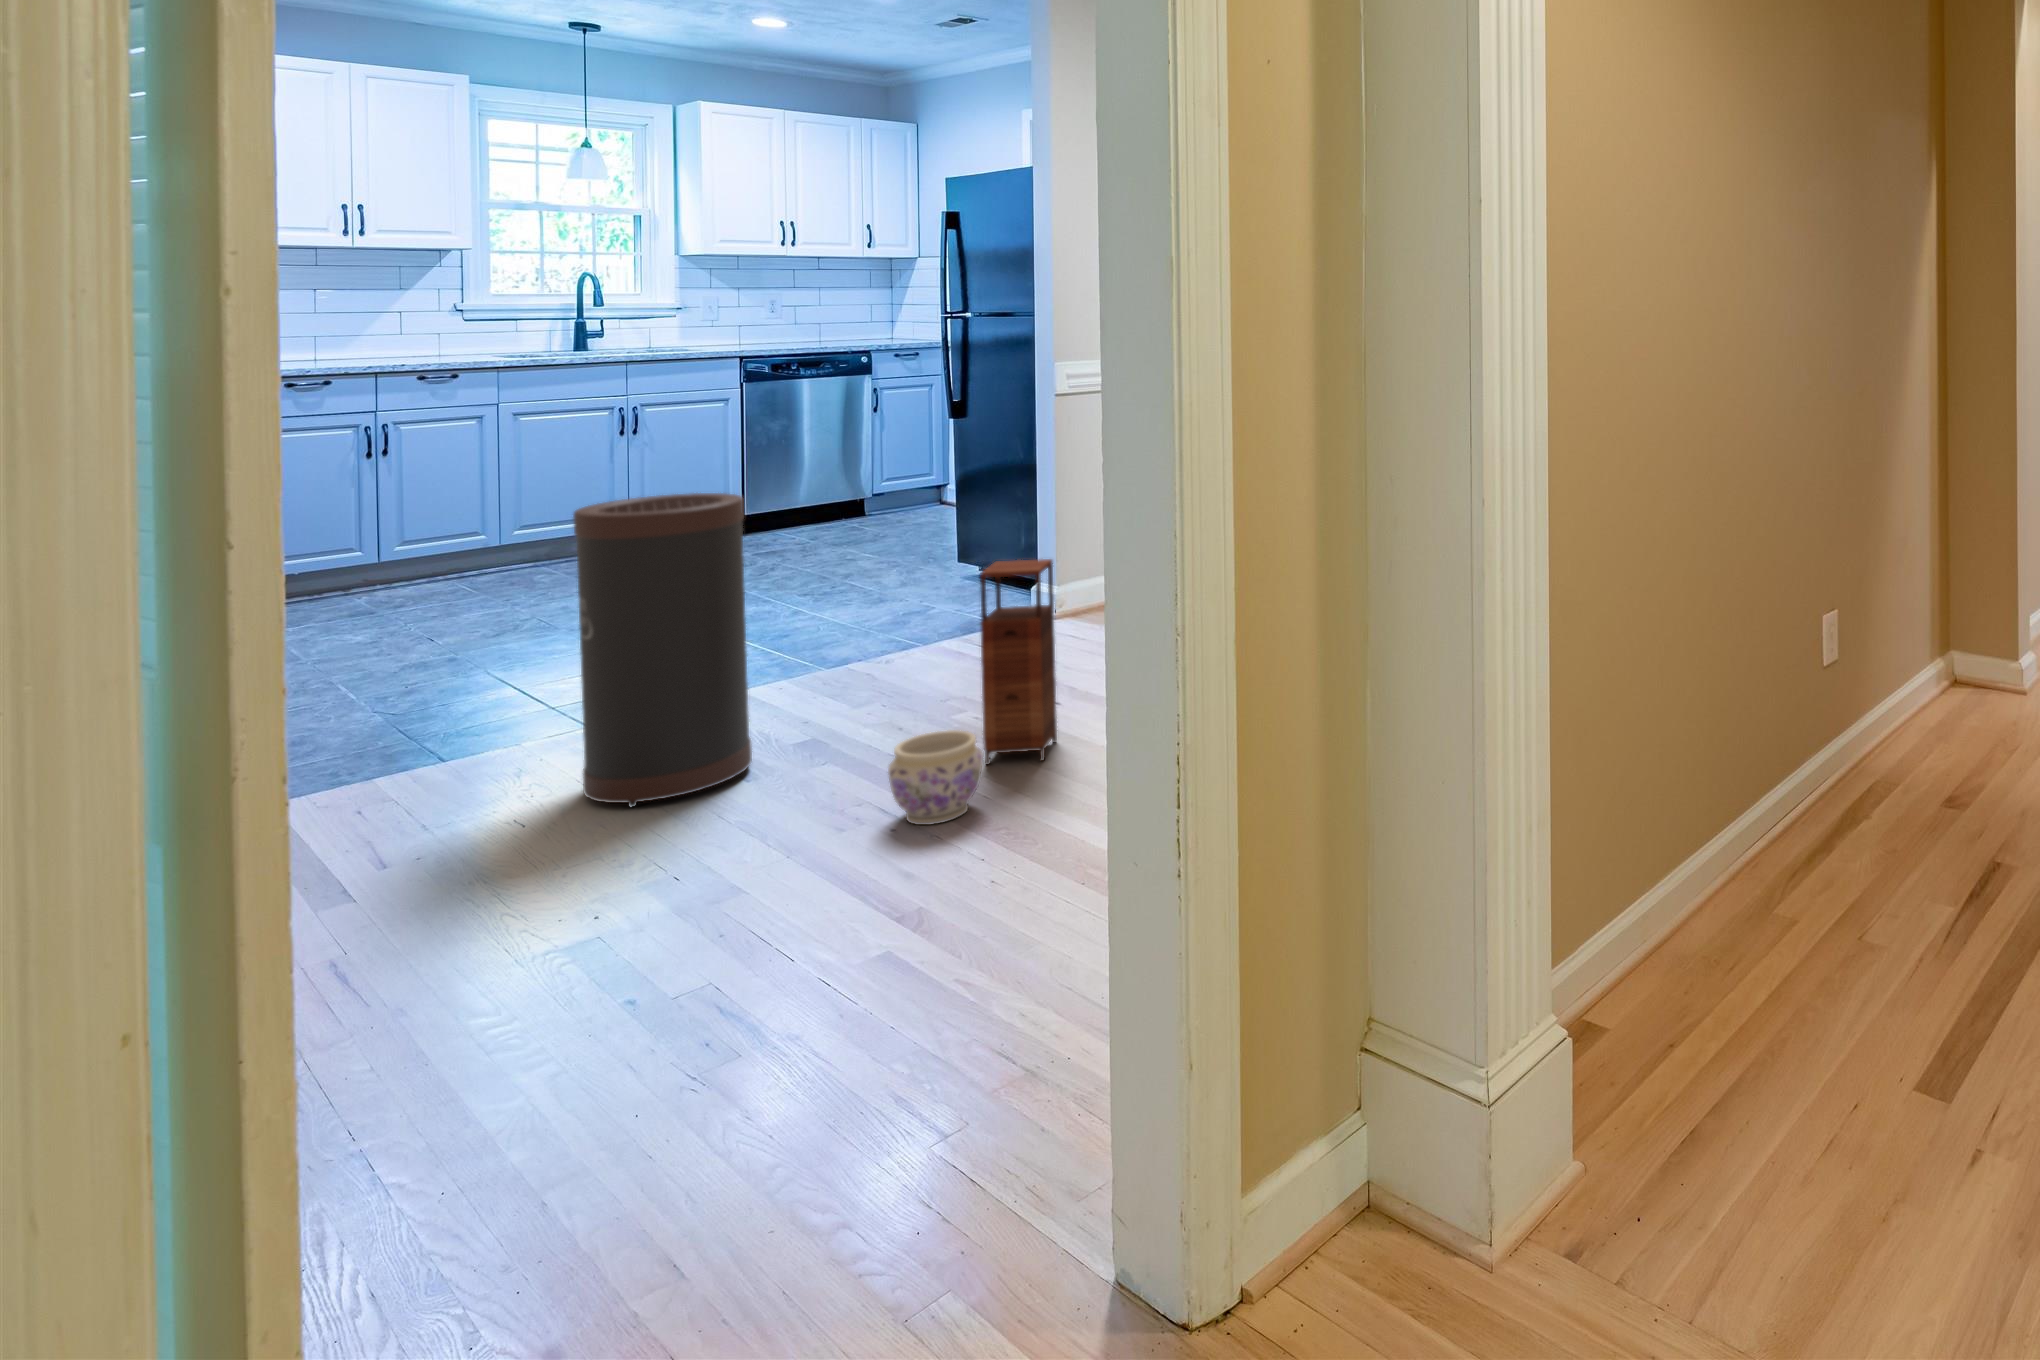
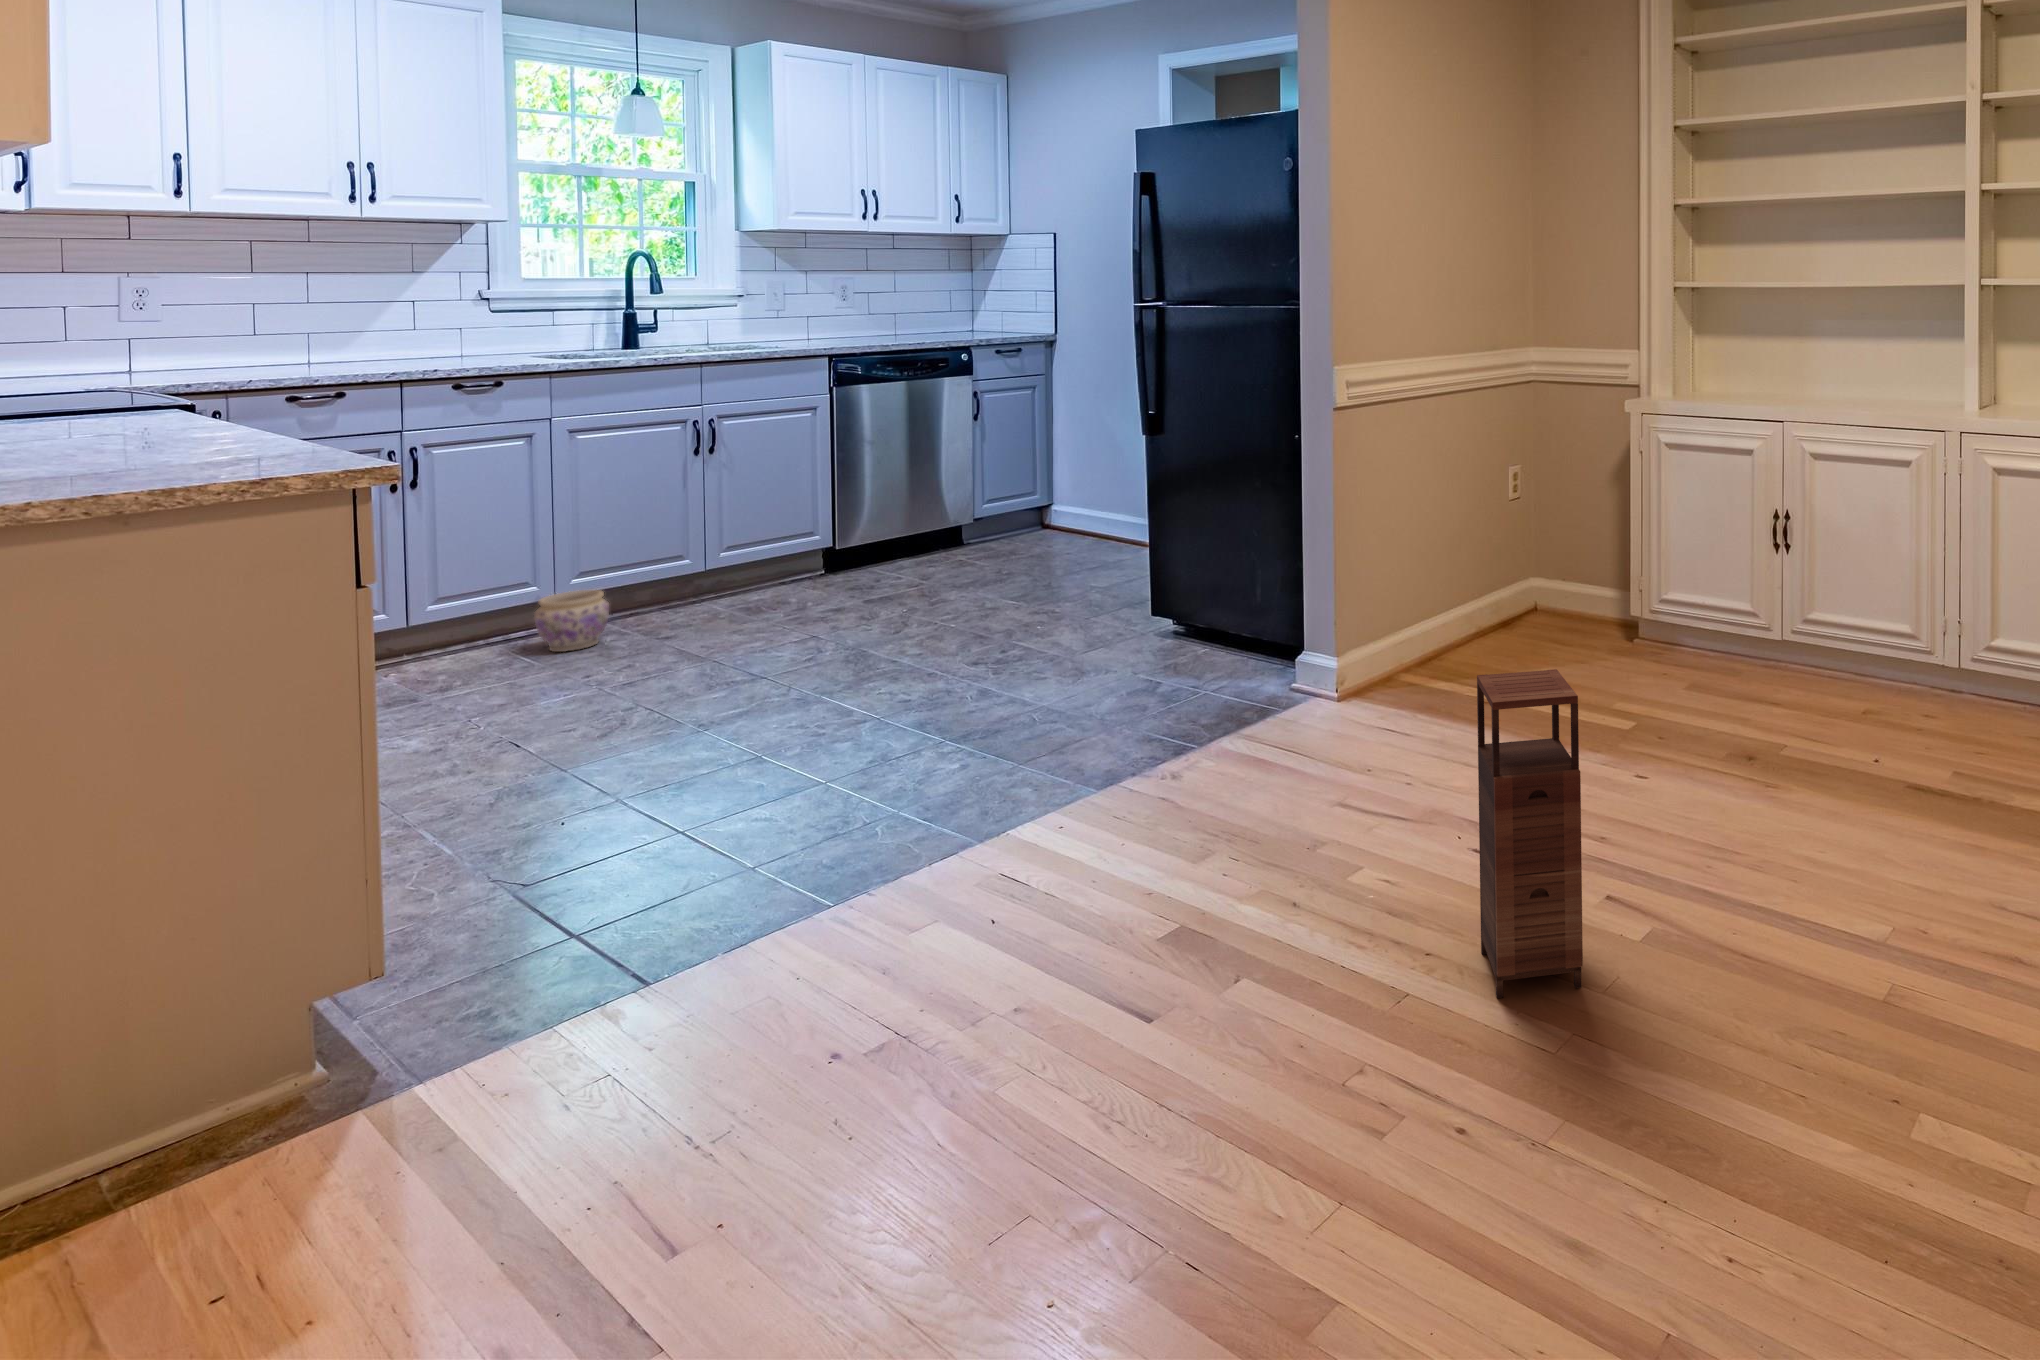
trash can: present [573,493,752,807] -> none [887,581,1141,1120]
planter: present [888,730,983,825] -> present [534,590,609,652]

